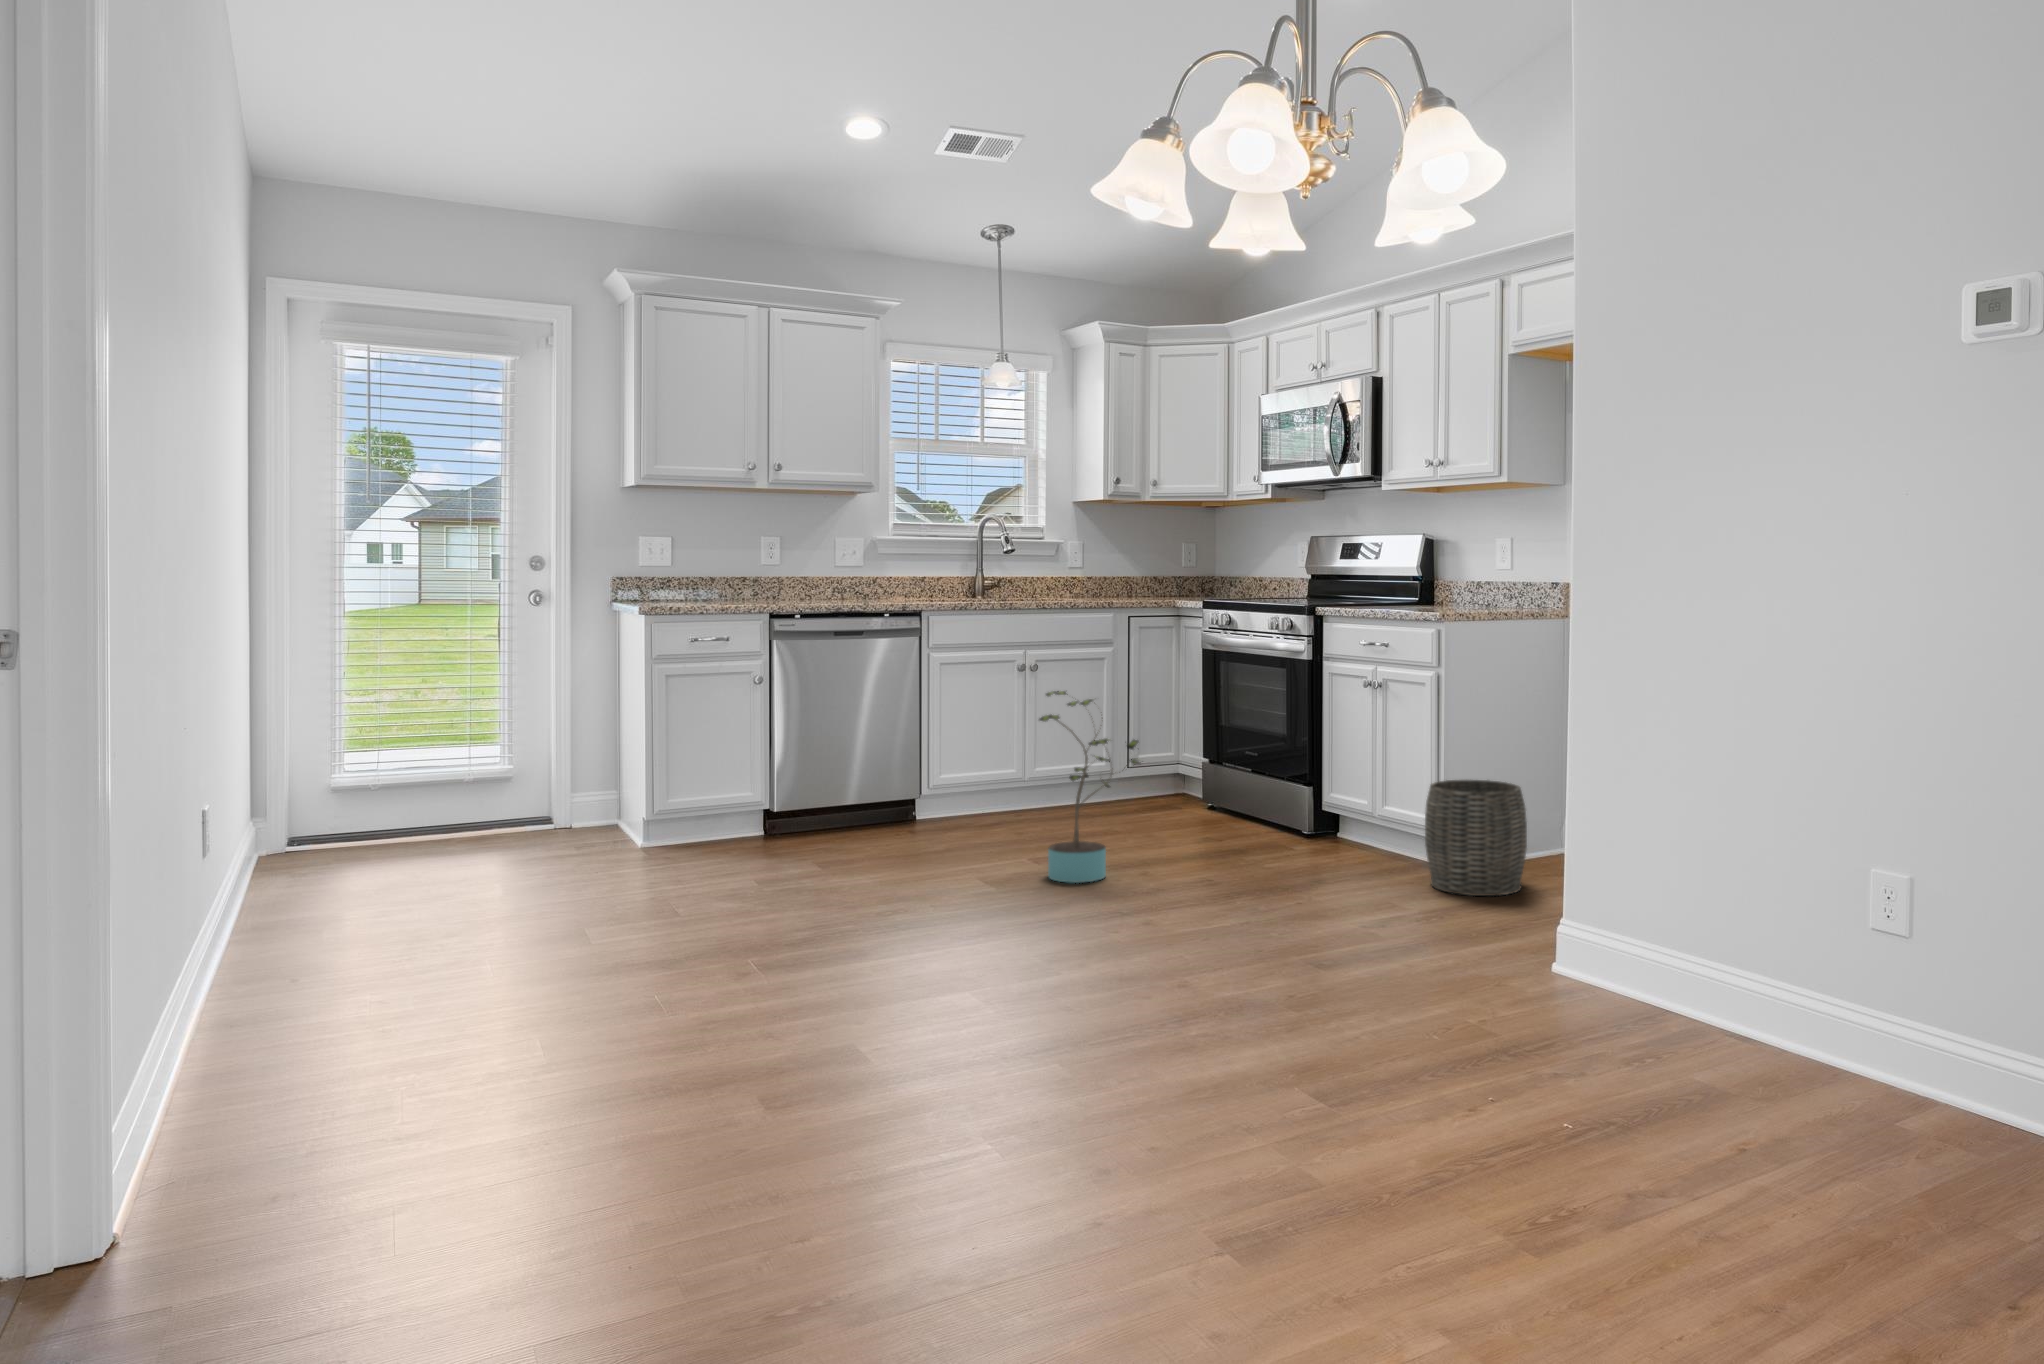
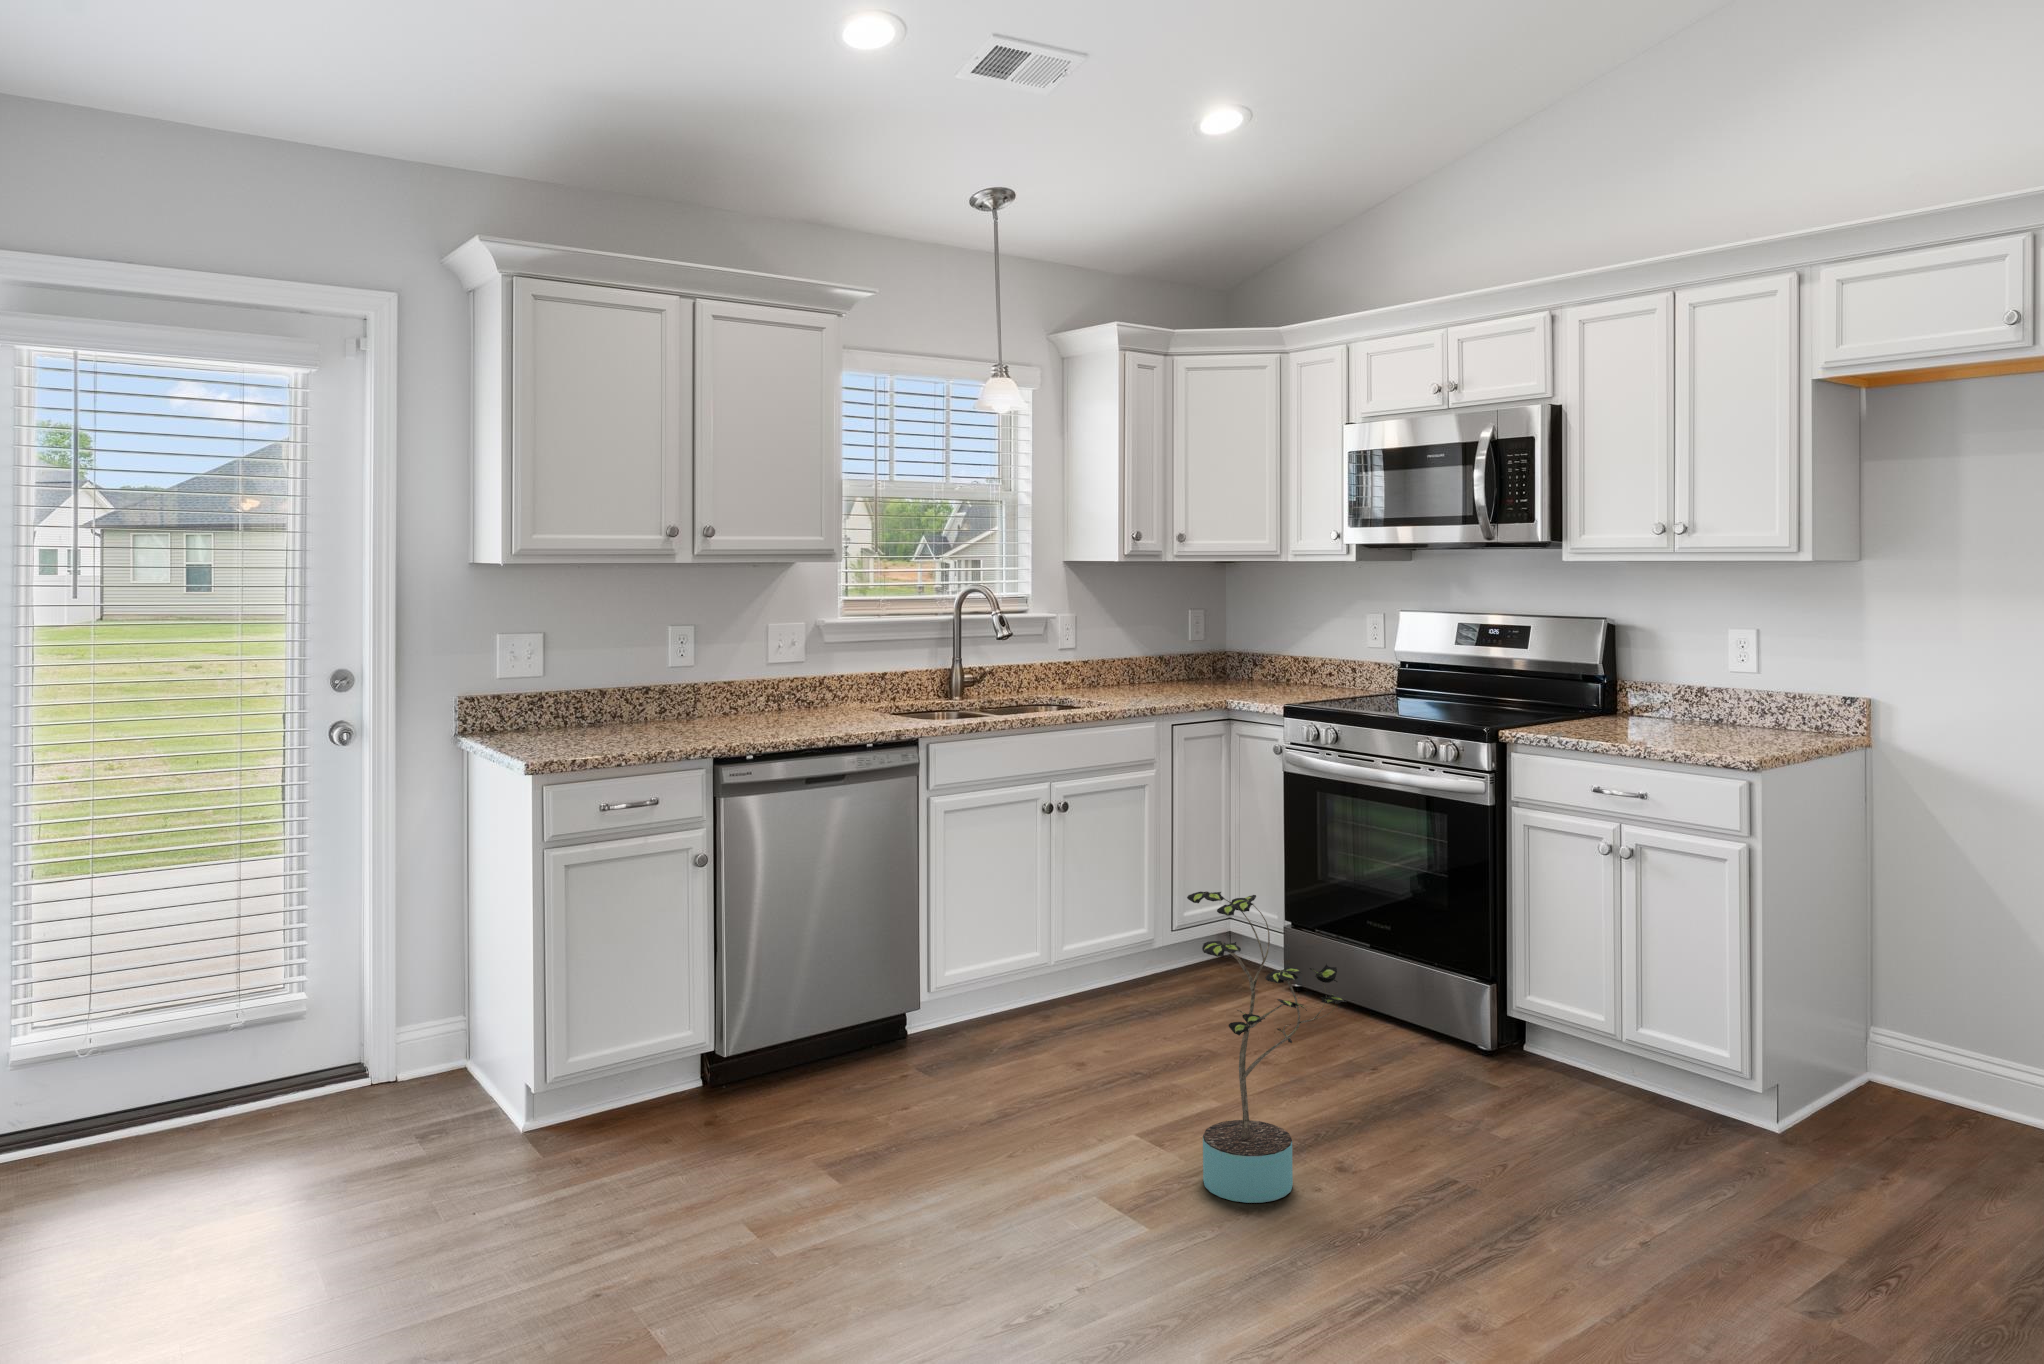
woven basket: present [1425,780,1527,896] -> none [1762,1007,1934,1207]

